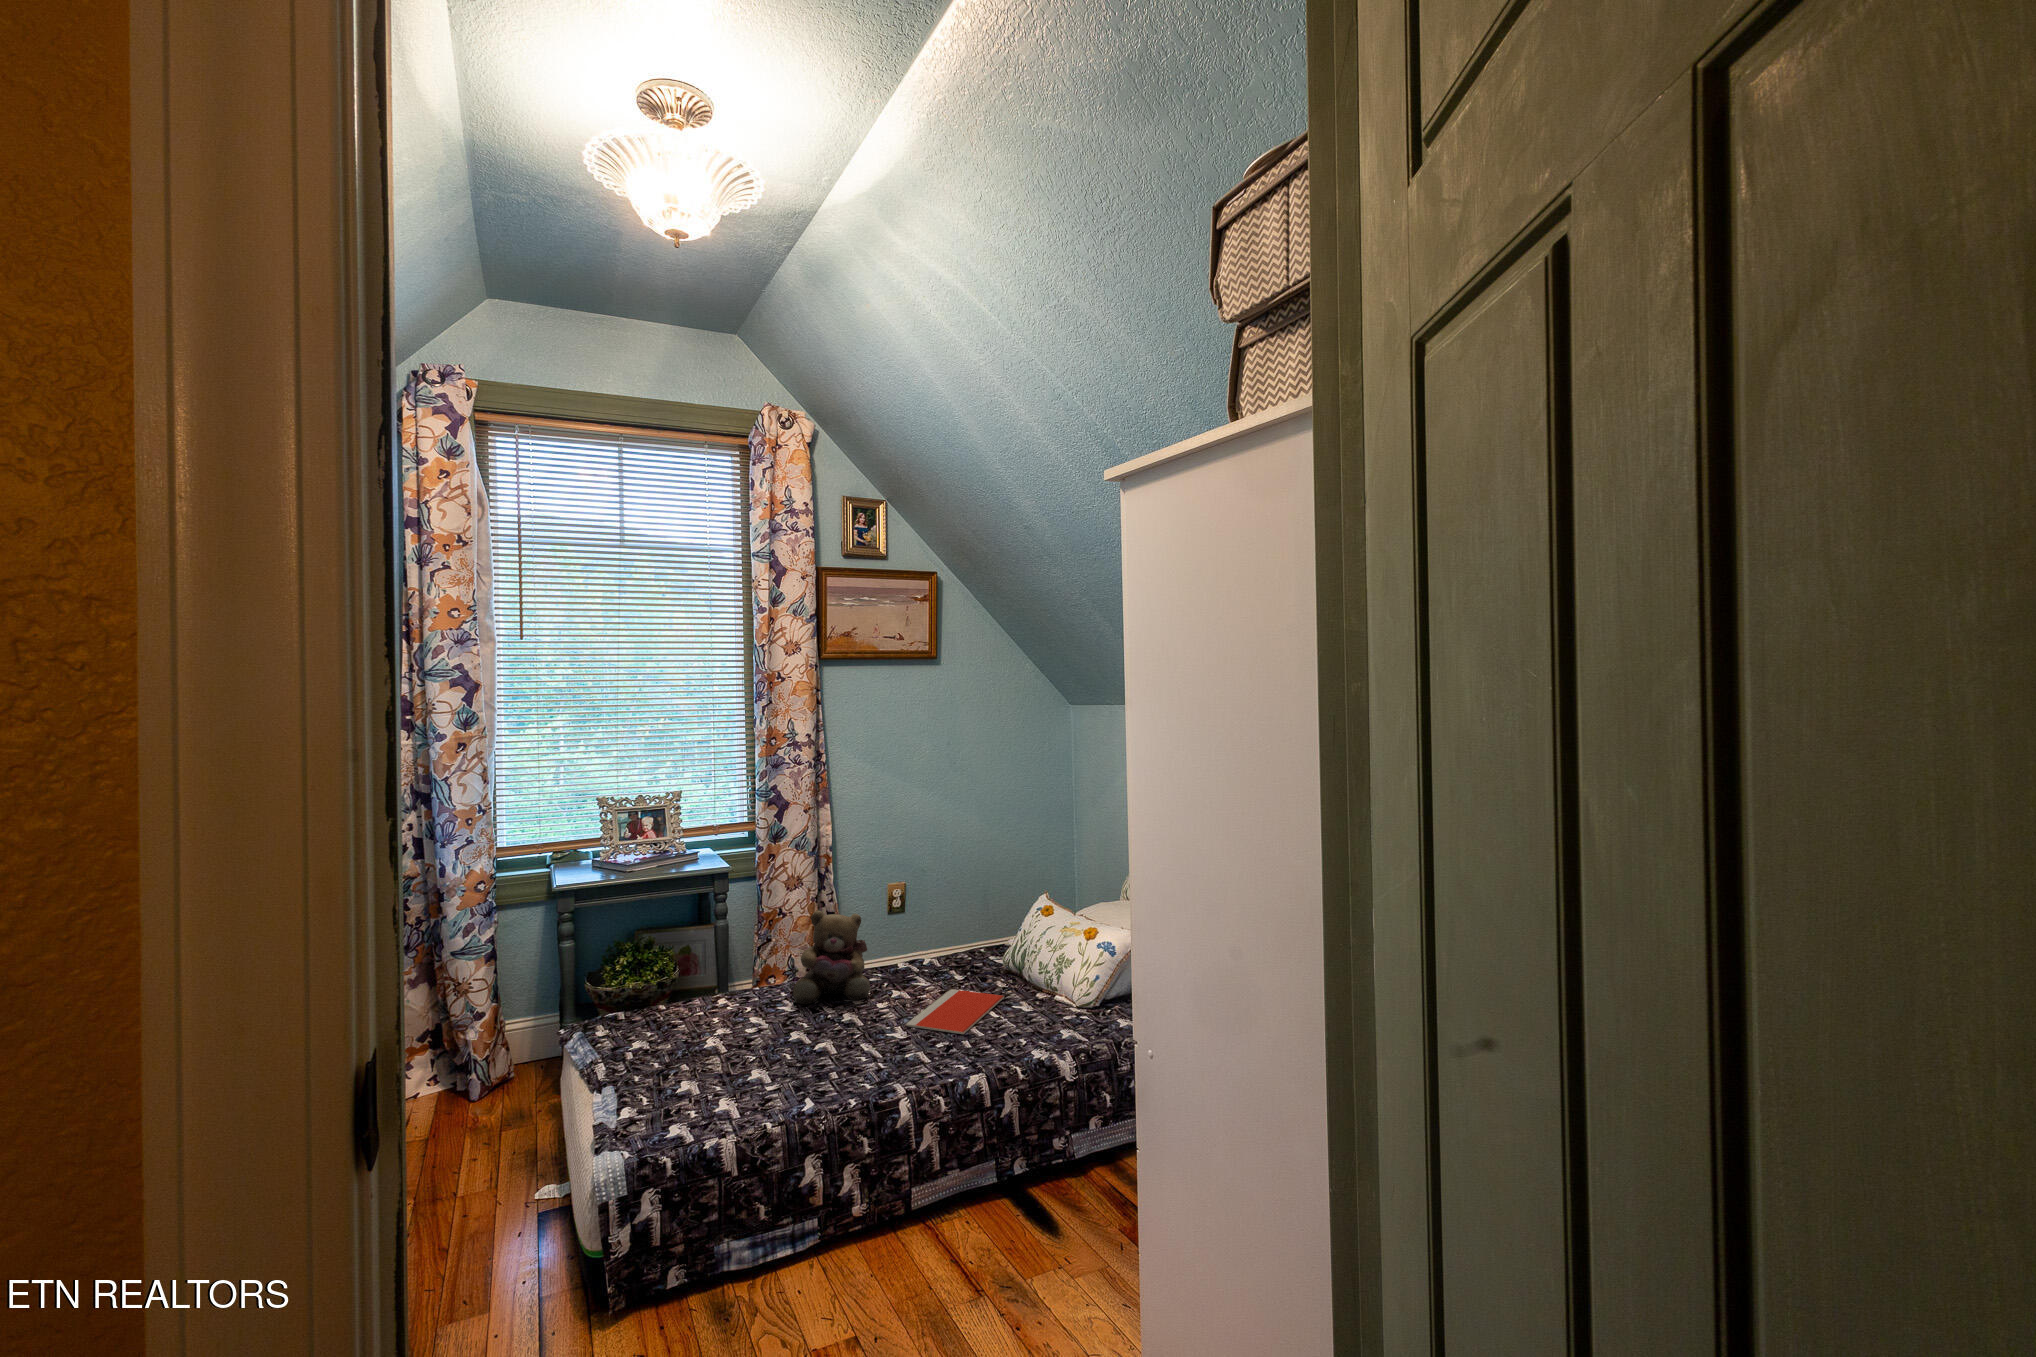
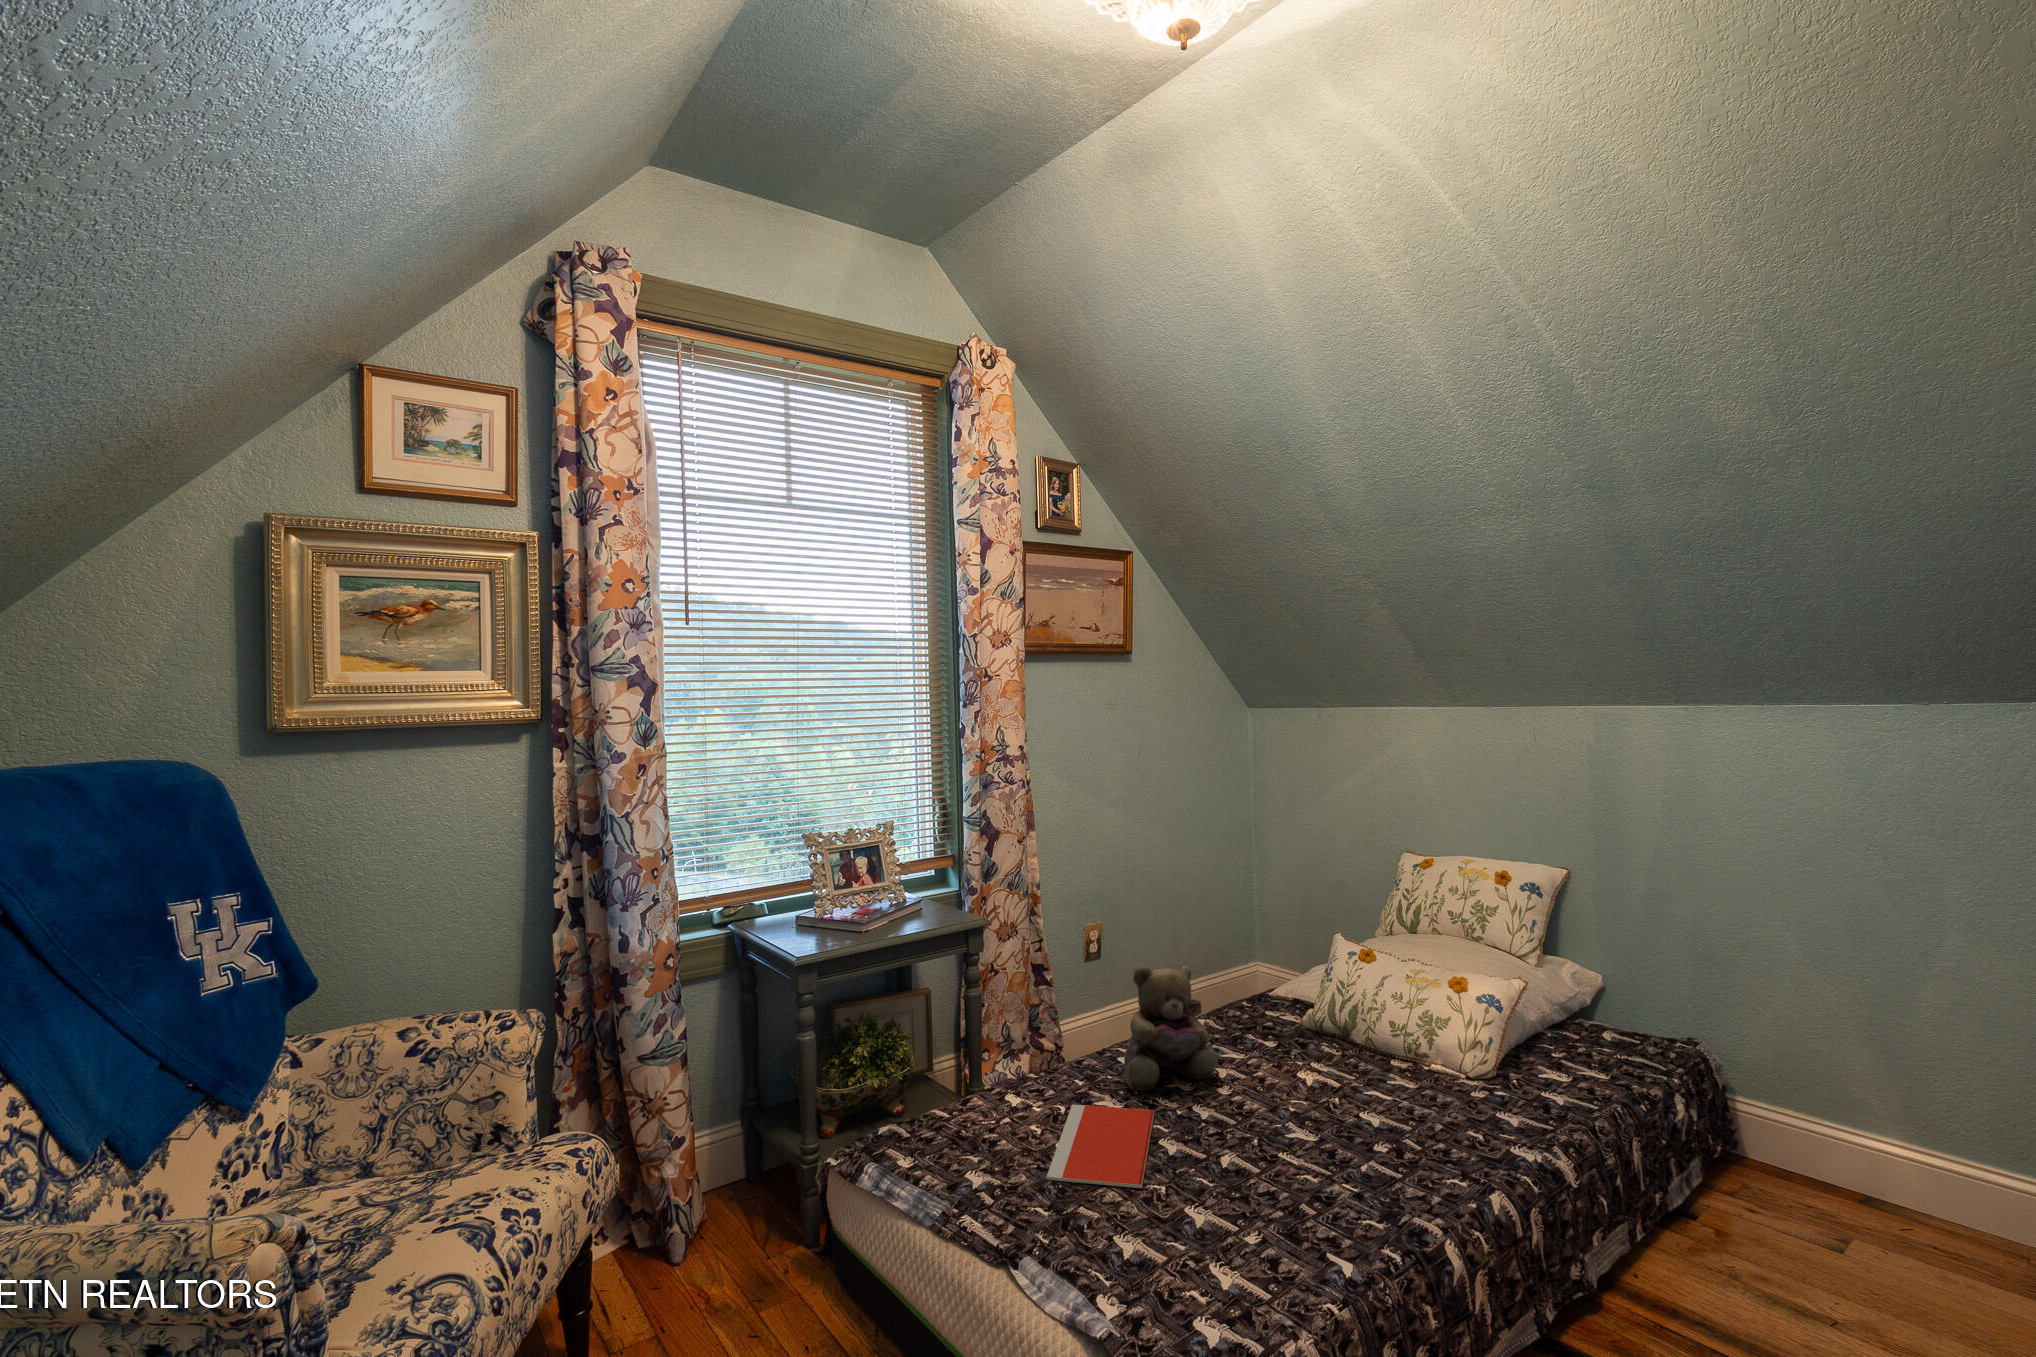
notebook: present [906,989,1004,1034] -> present [1047,1105,1154,1188]

